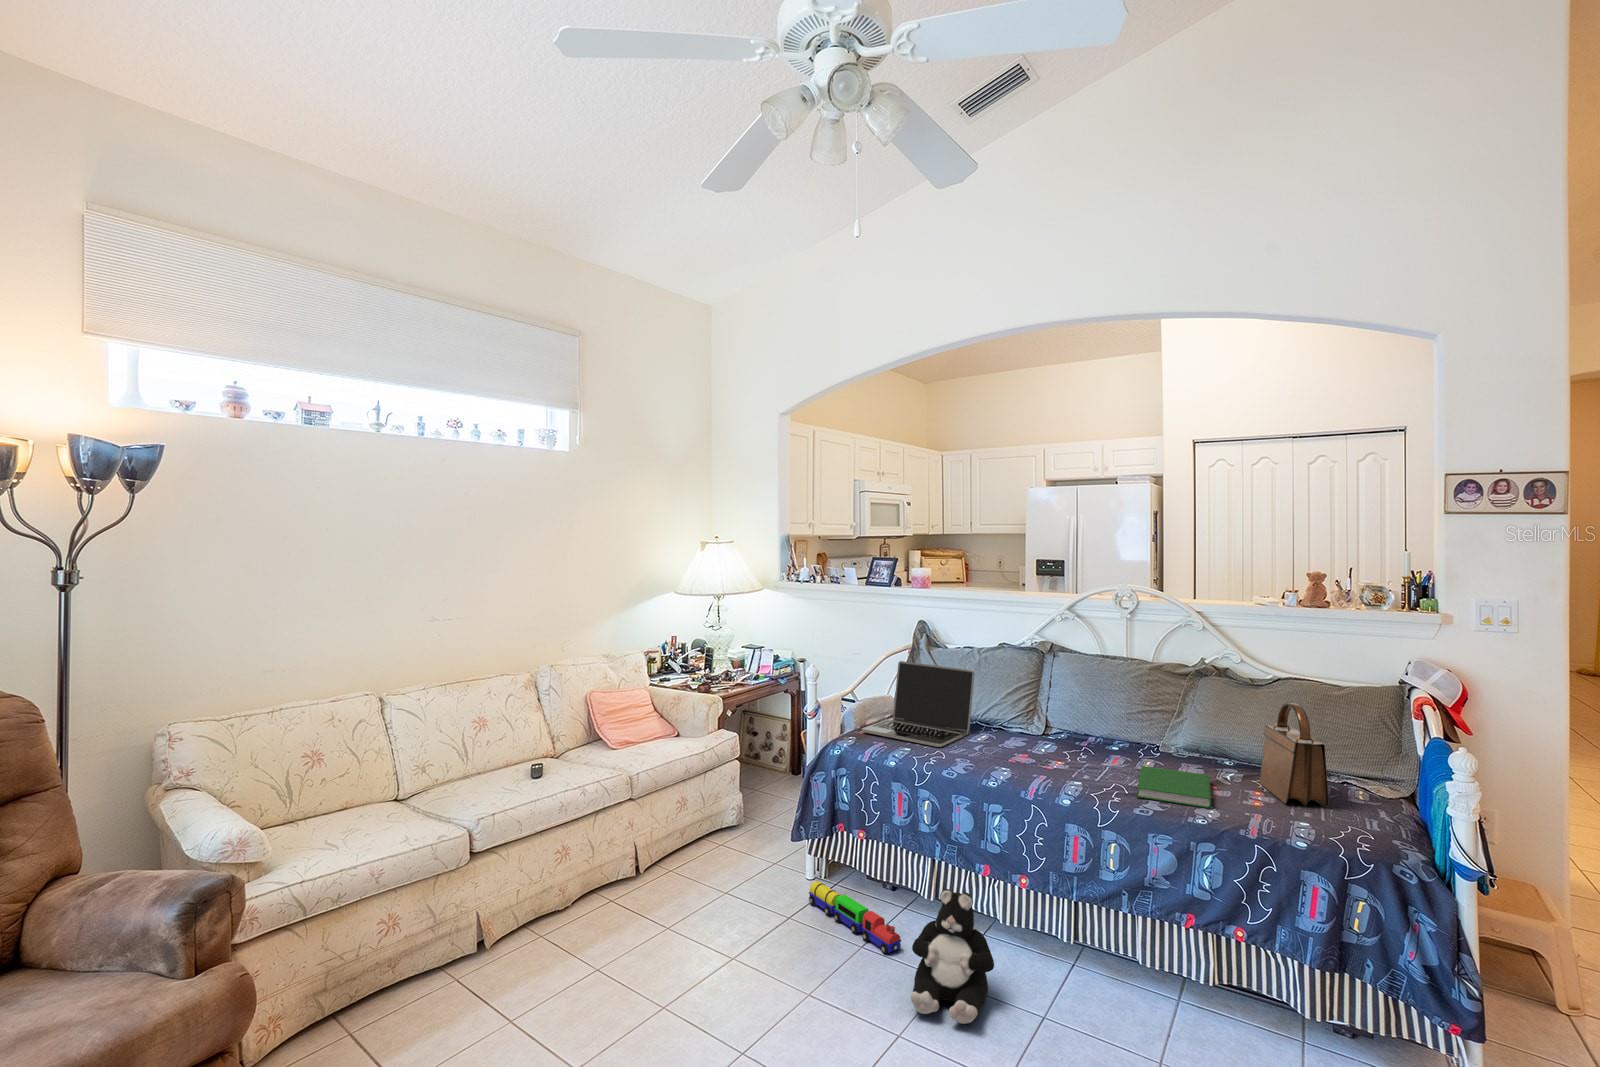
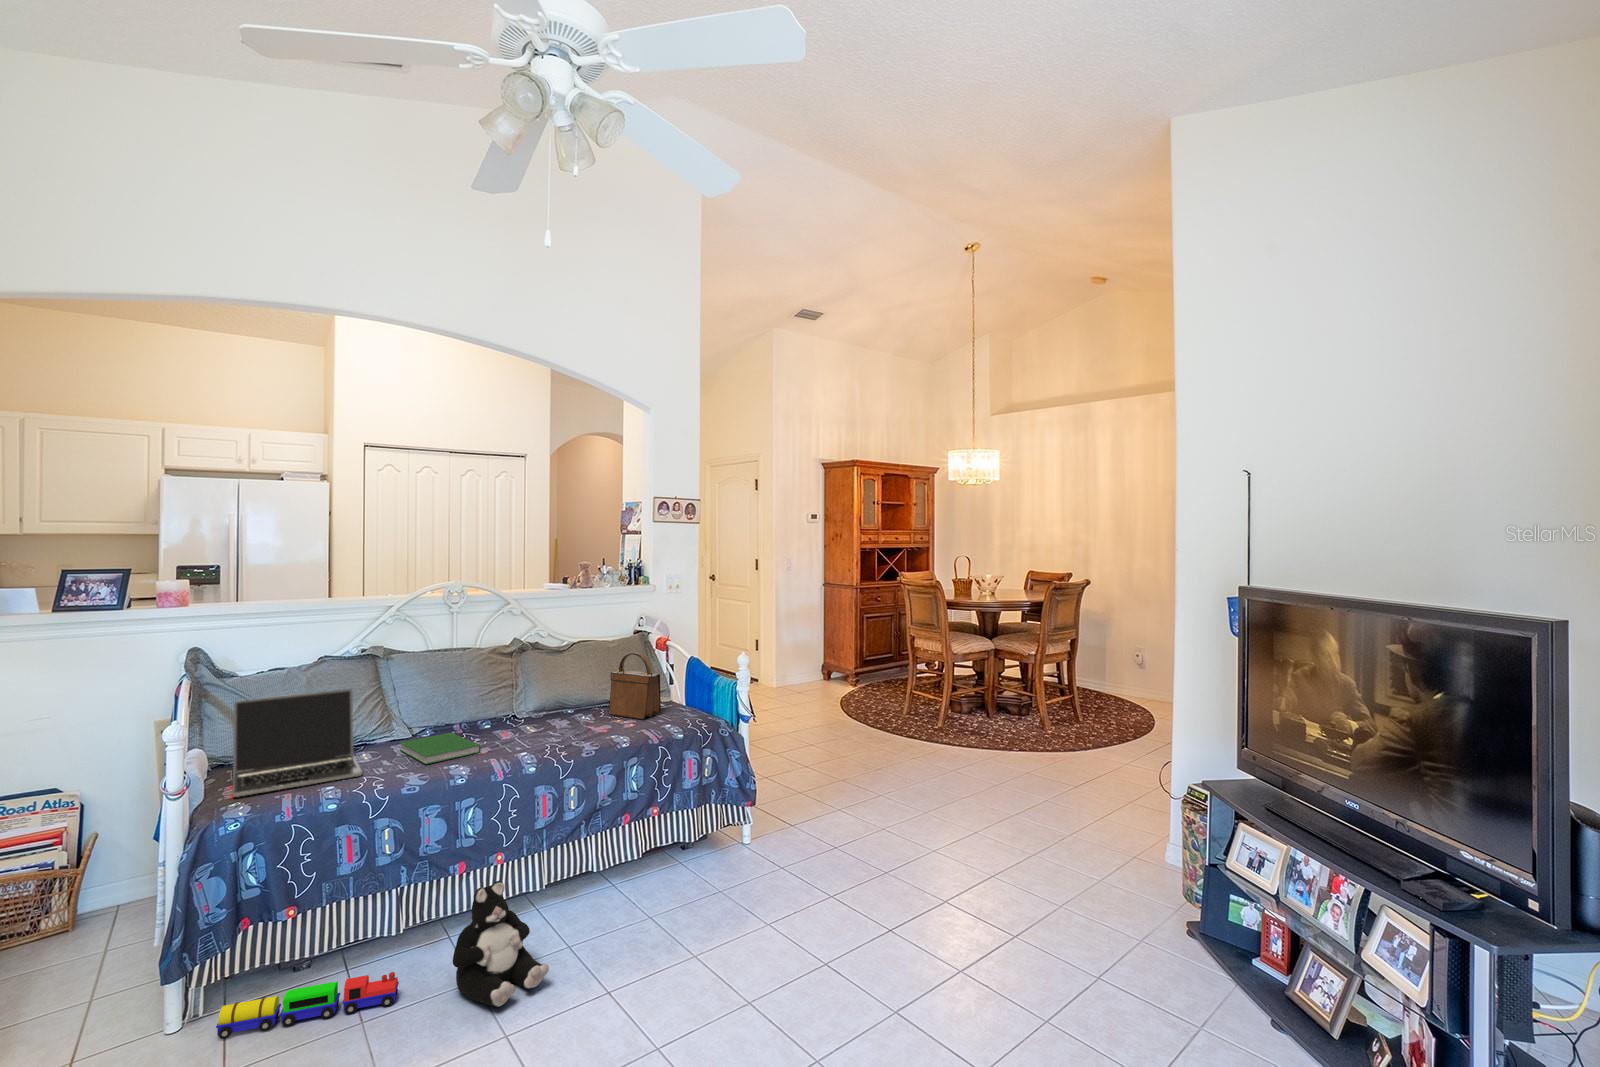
hardcover book: present [1137,766,1211,808] -> present [400,733,481,765]

